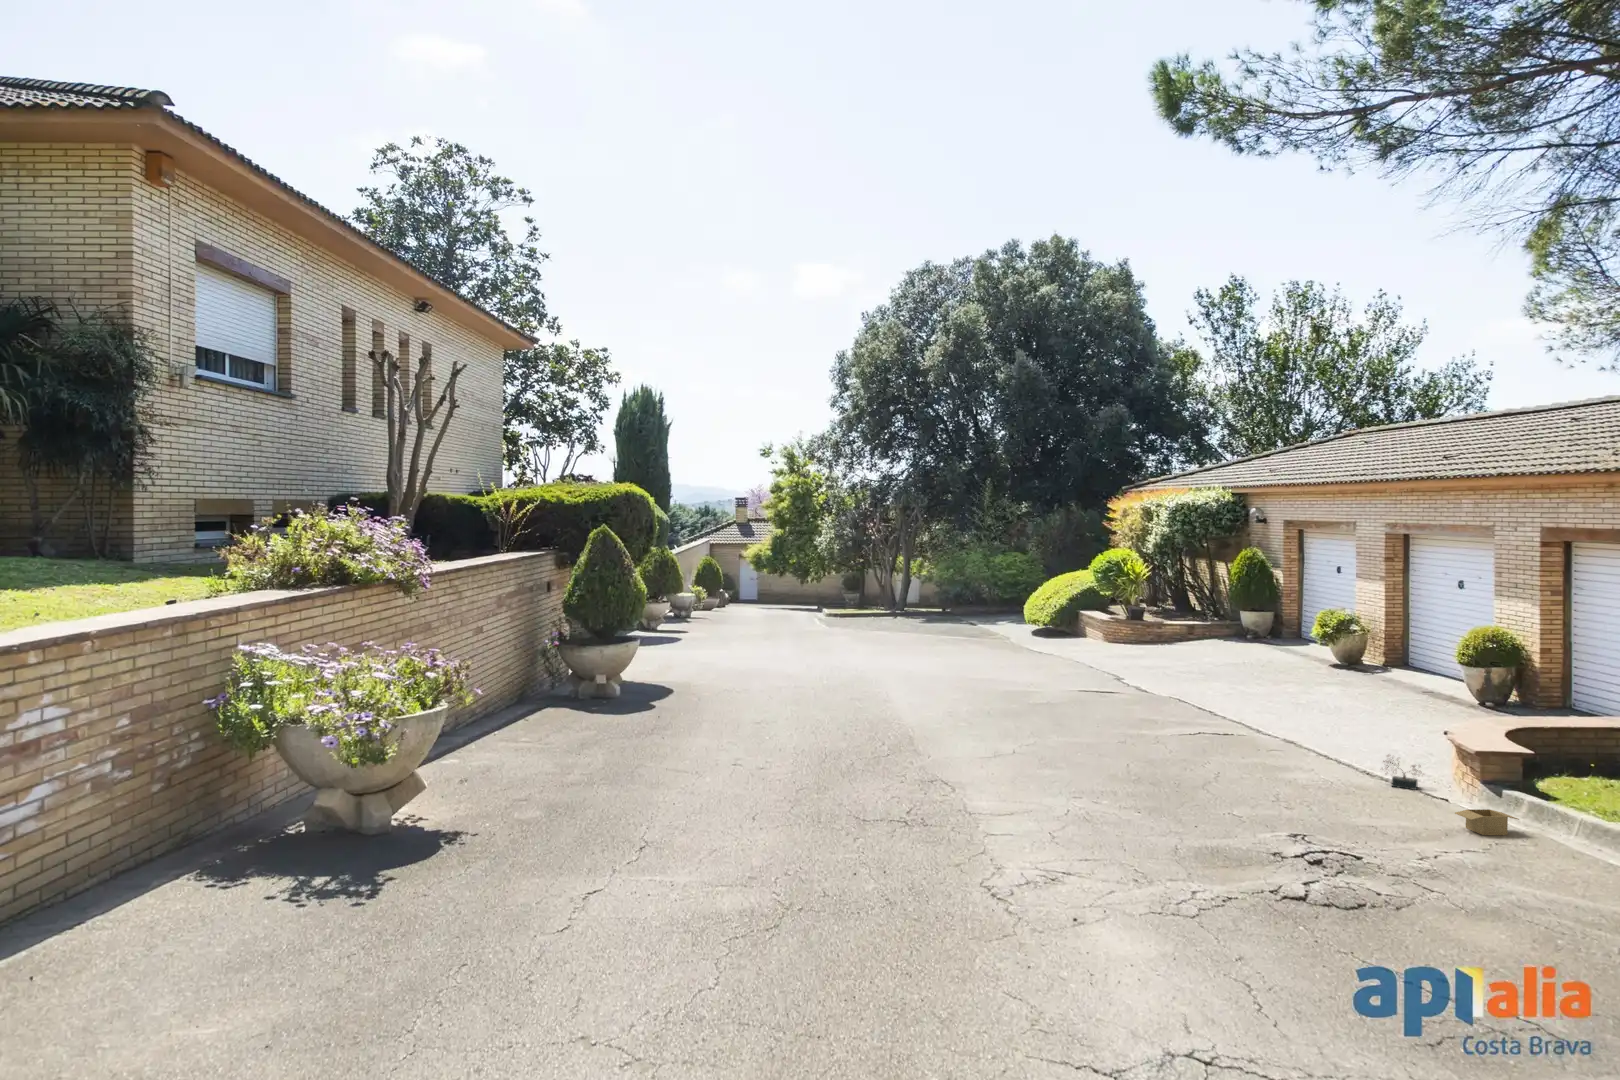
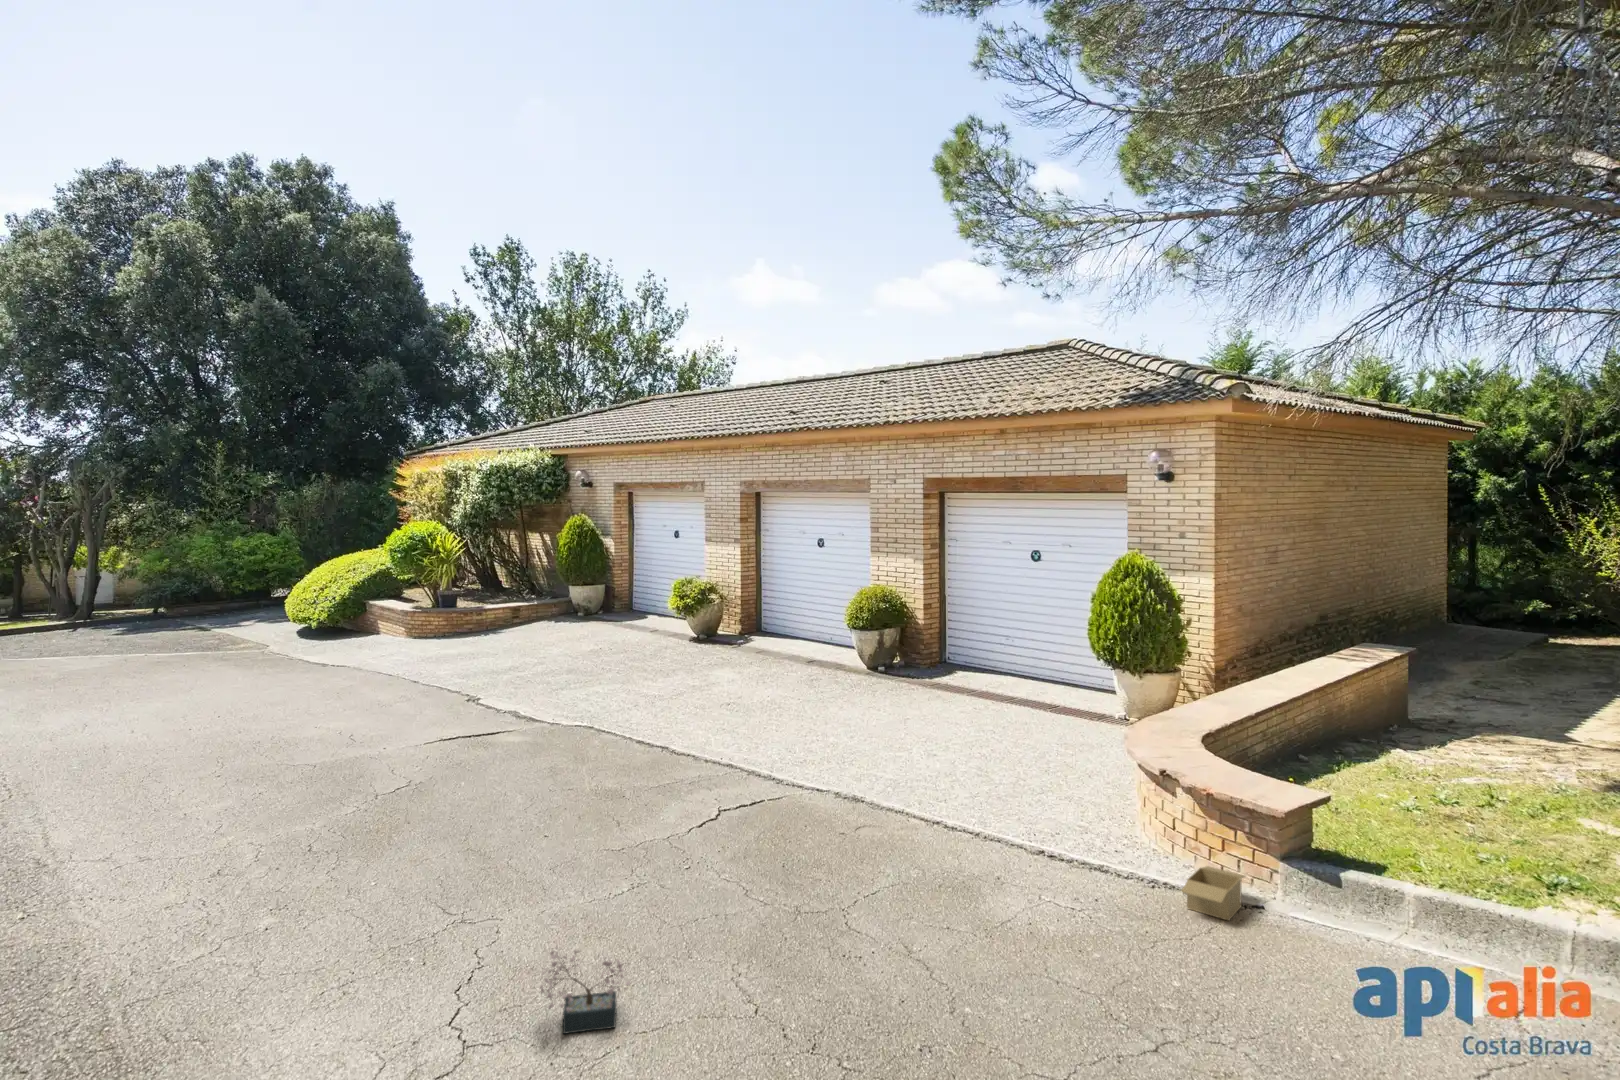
decorative plant: present [1383,754,1421,790] -> present [541,947,630,1034]

